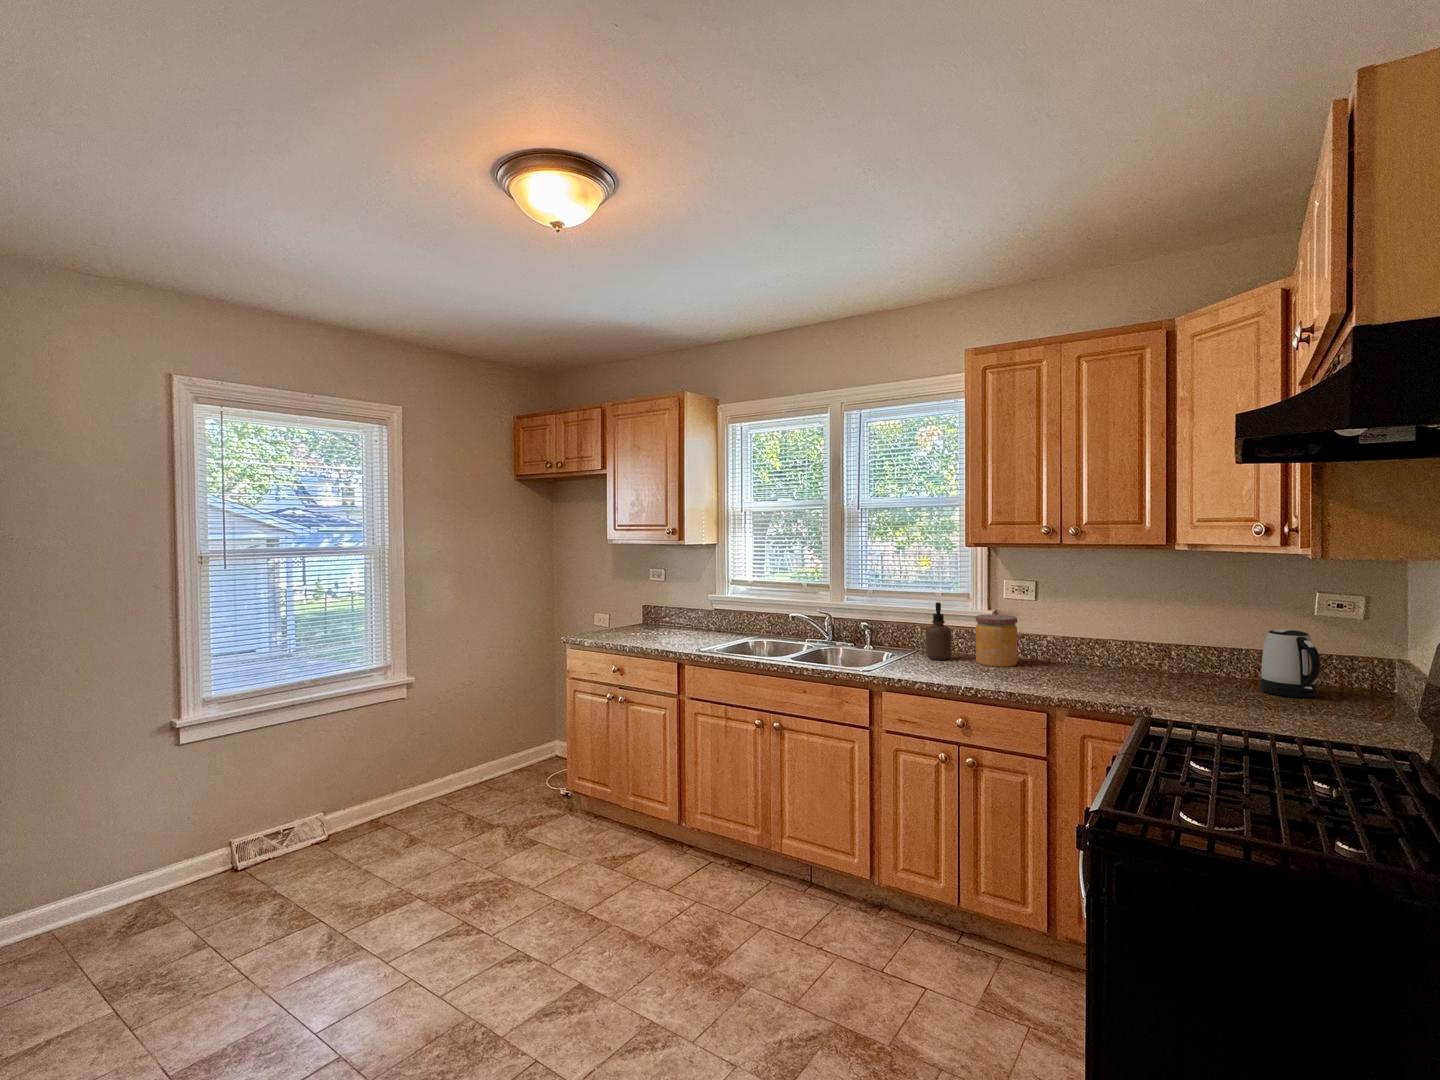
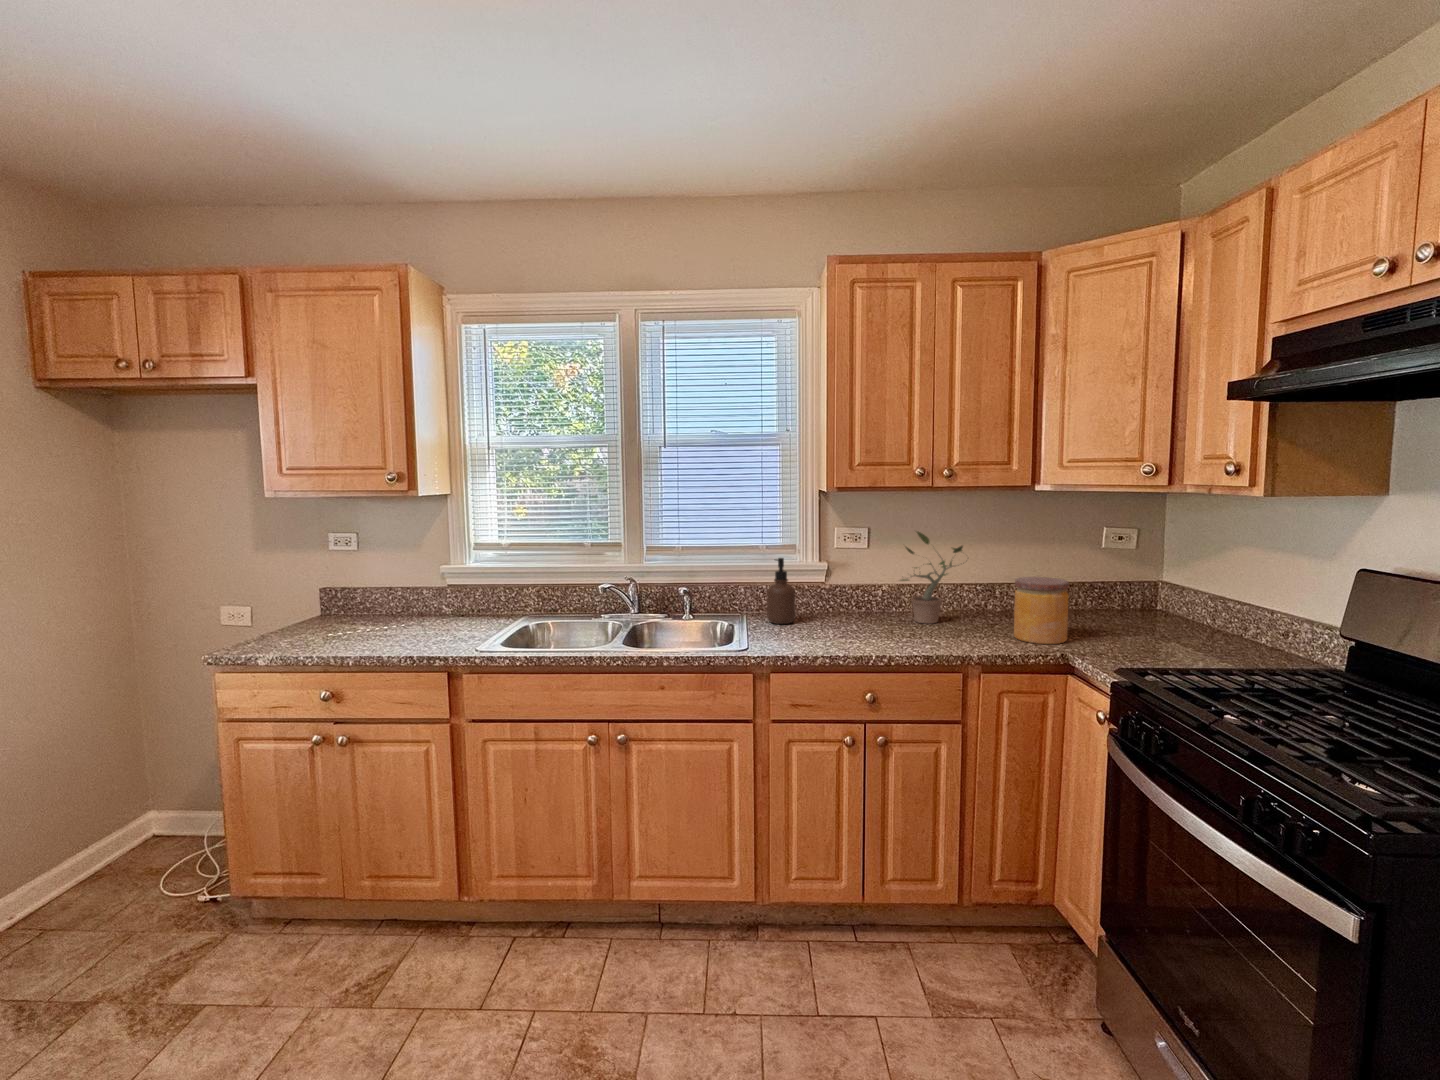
potted plant: none [1041,583,1126,674] -> present [901,532,963,624]
jar: present [976,614,1017,667] -> present [1014,577,1069,644]
kettle: present [1261,629,1320,697] -> none [1081,563,1138,624]

